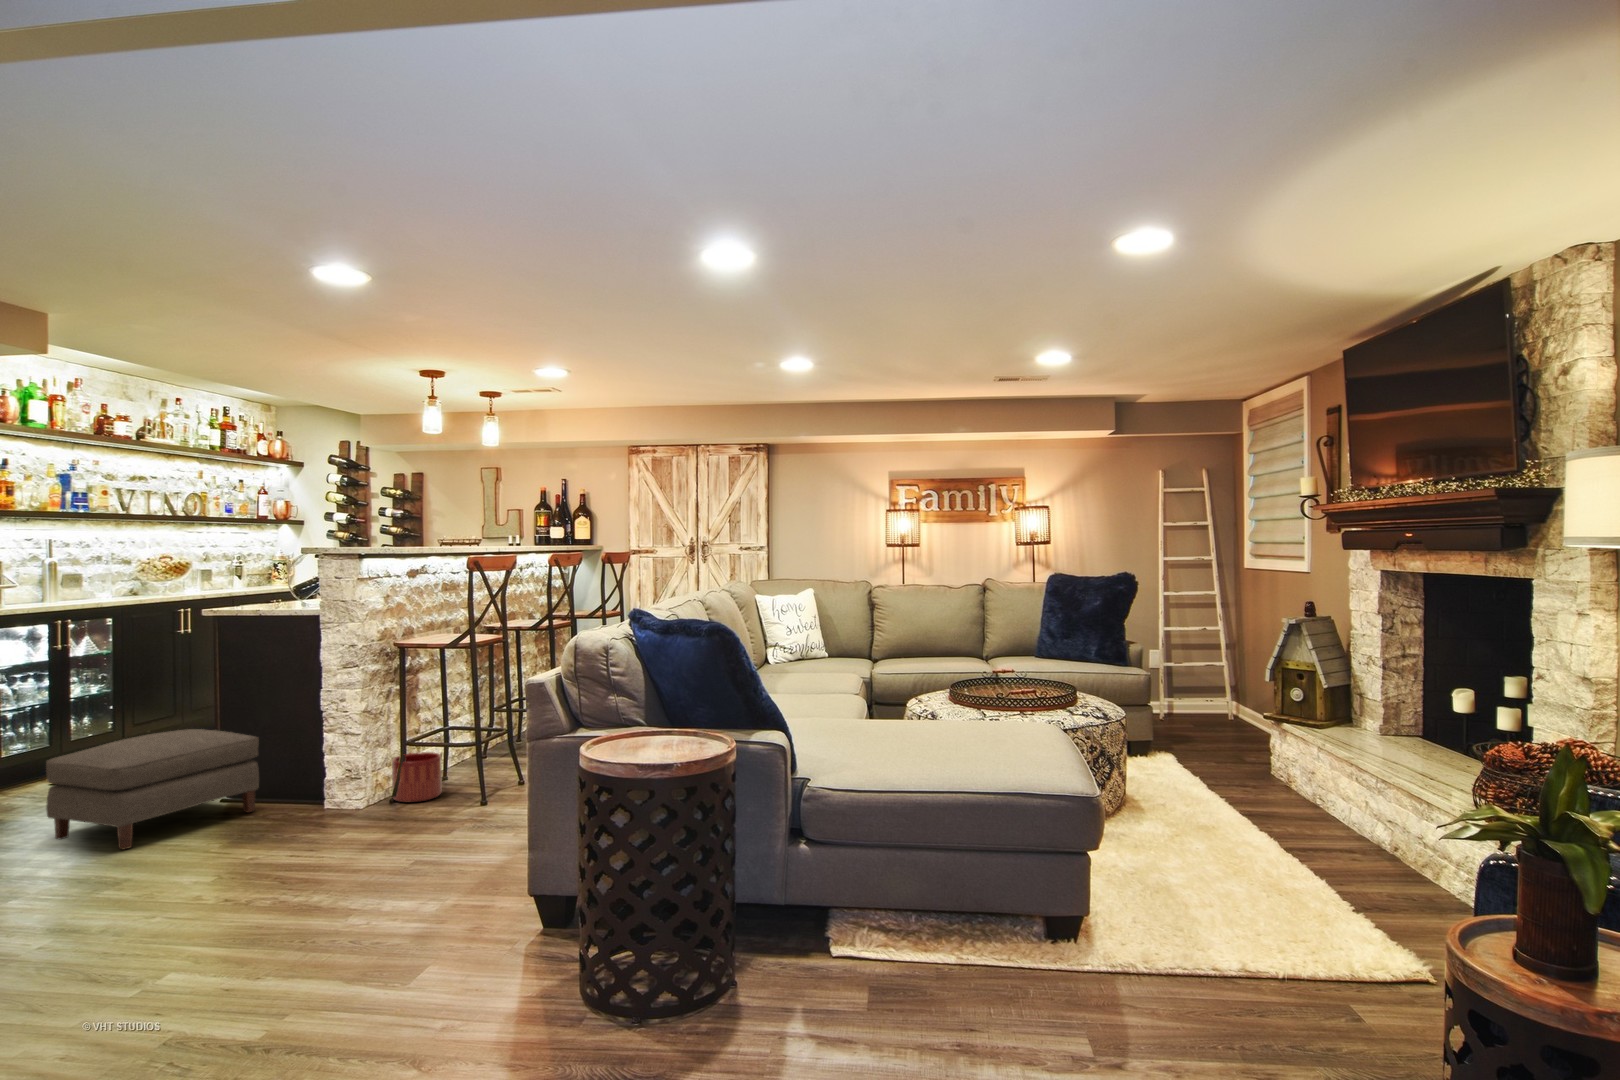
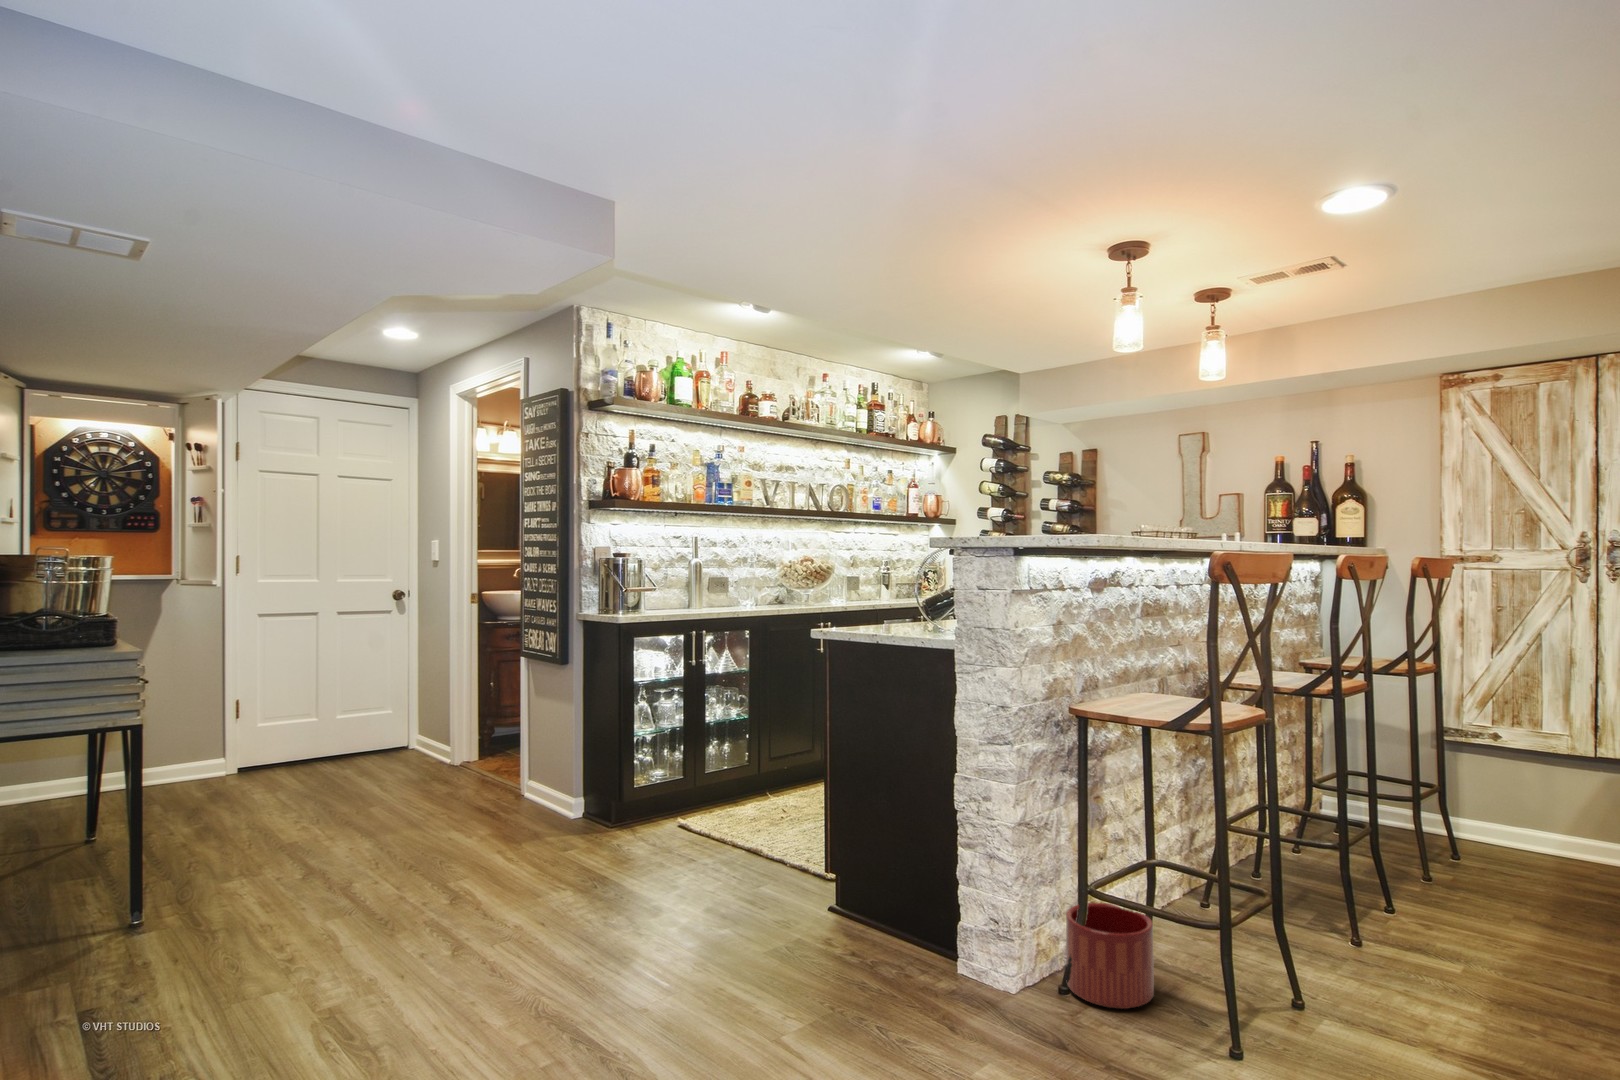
ottoman: present [46,729,259,849] -> none [609,802,867,1001]

